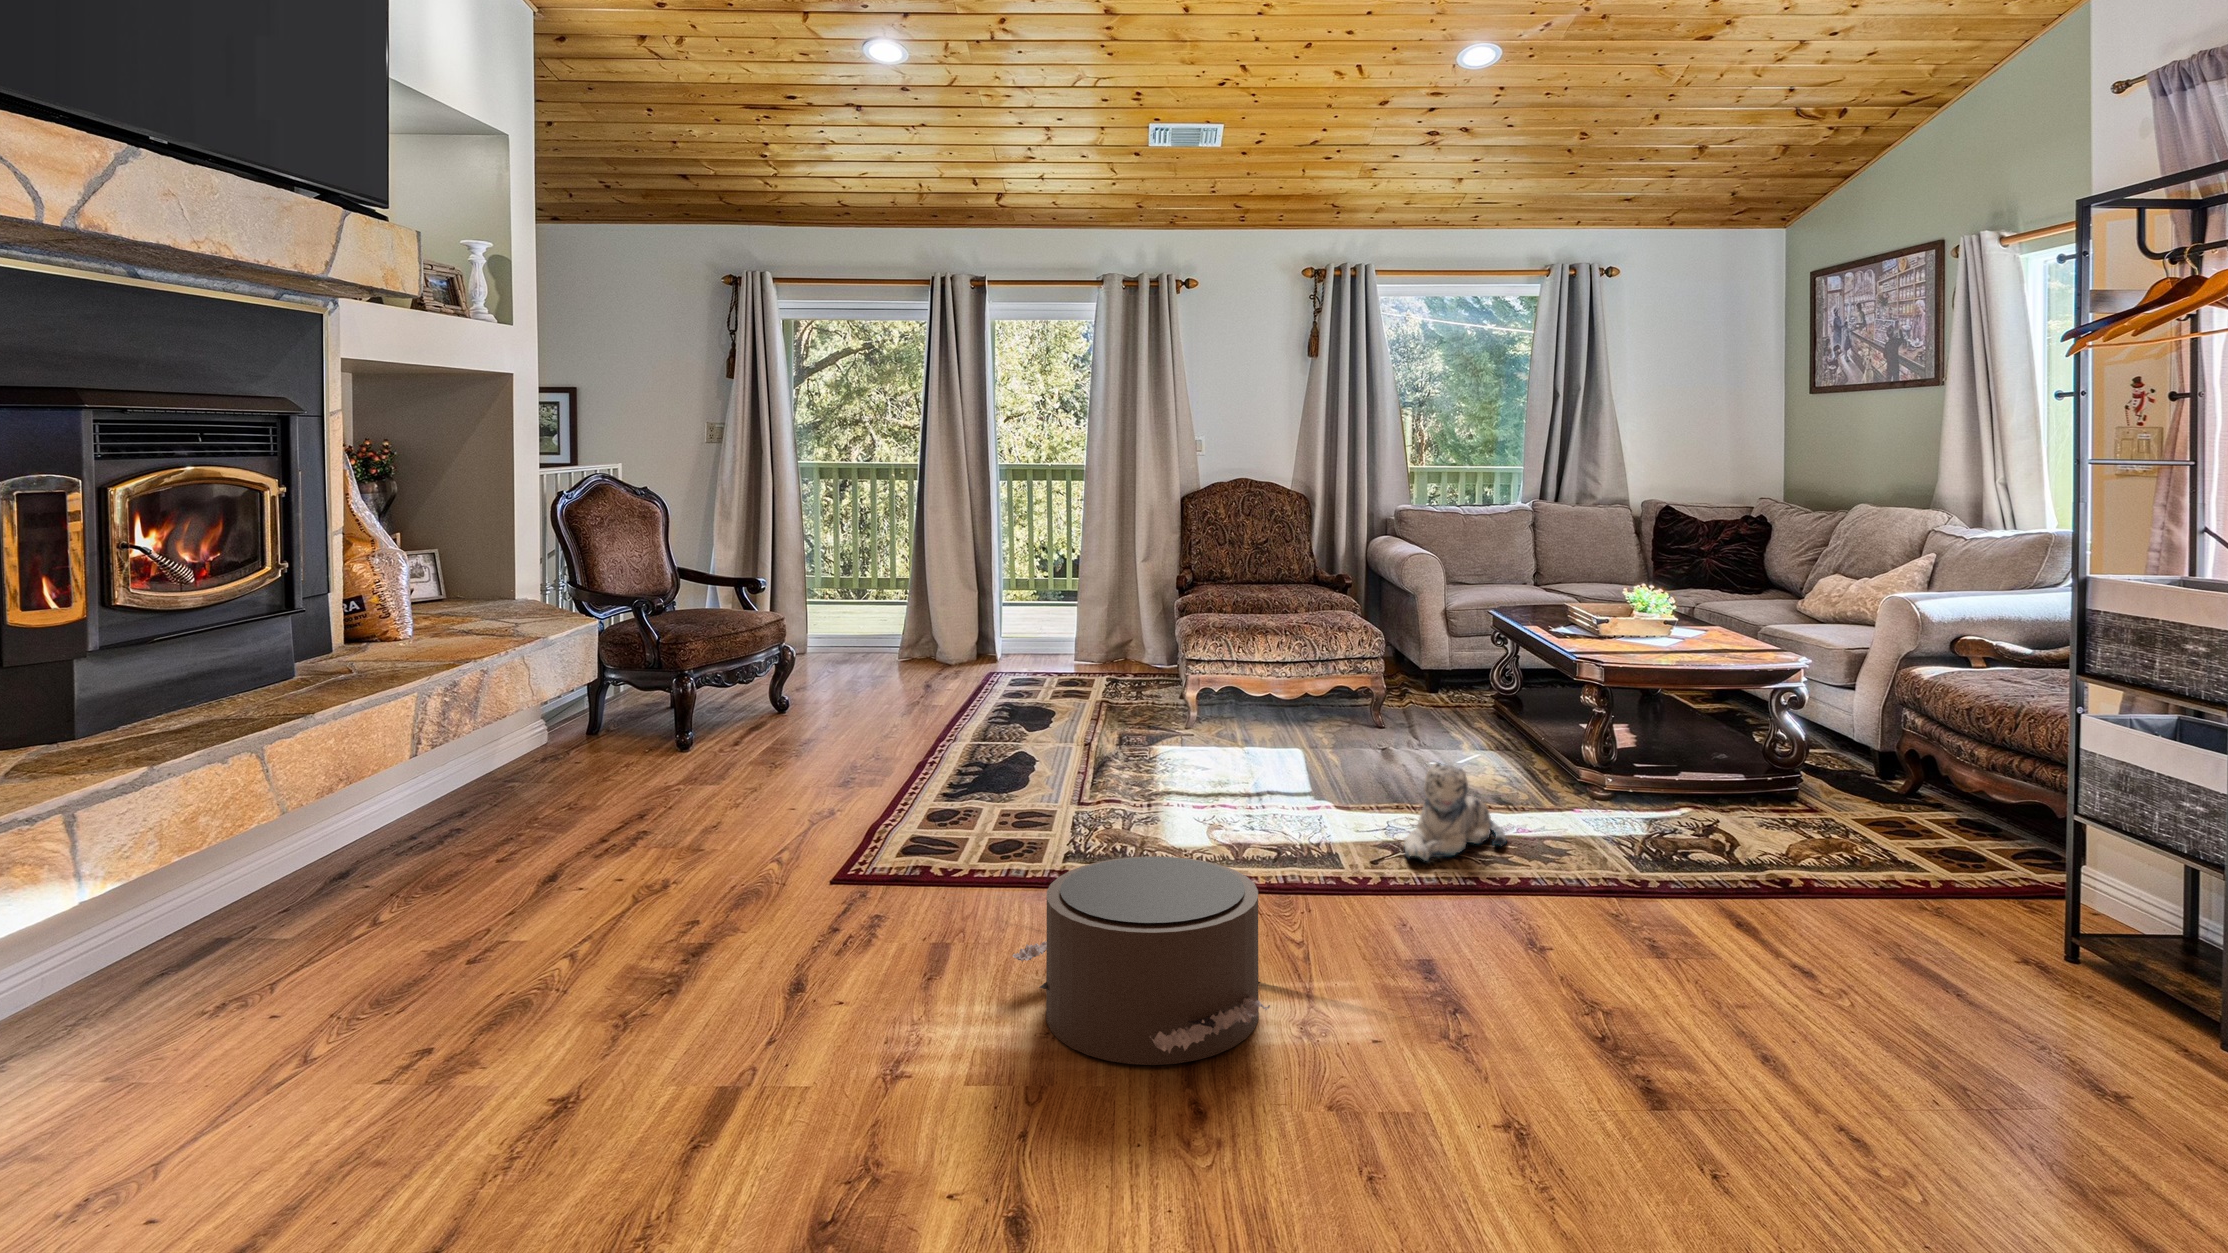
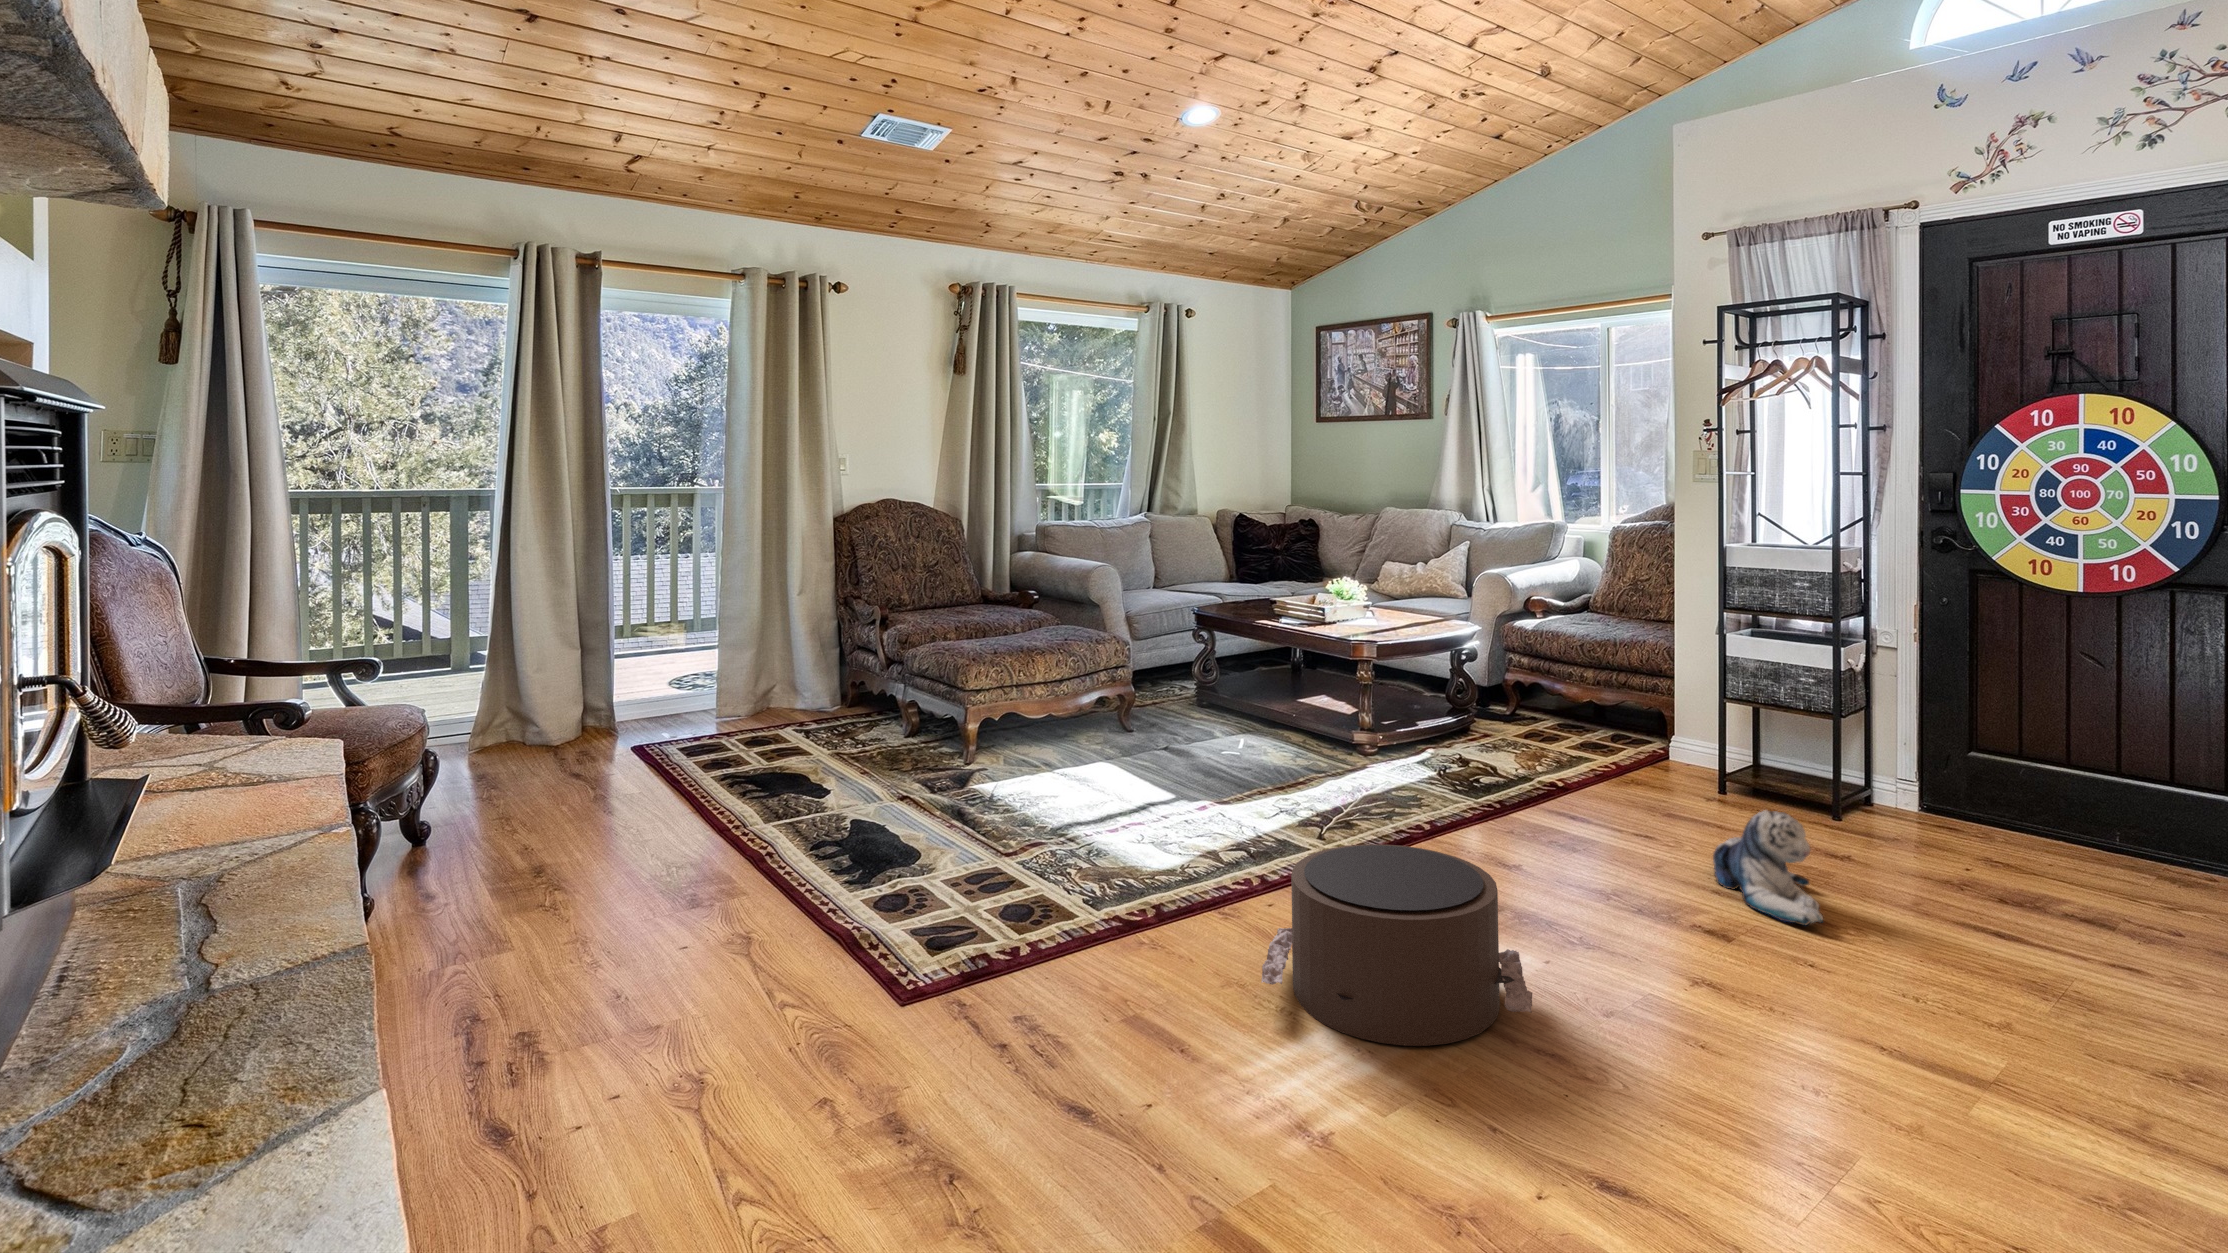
plush toy: present [1404,763,1506,861] -> present [1713,811,1823,925]

